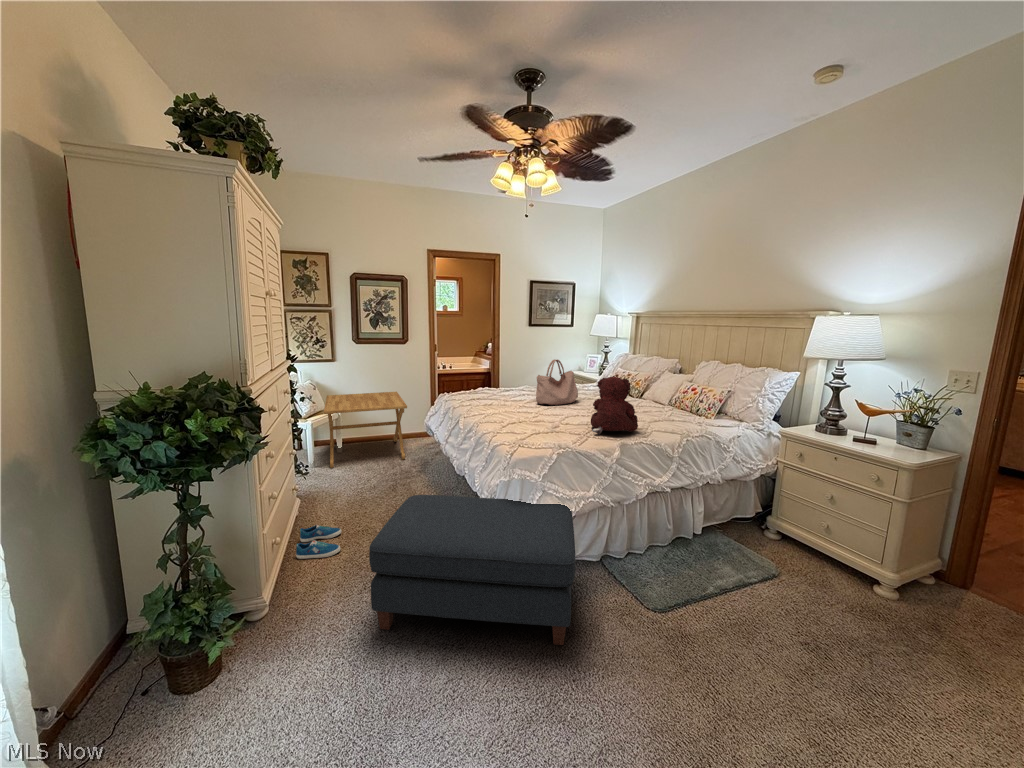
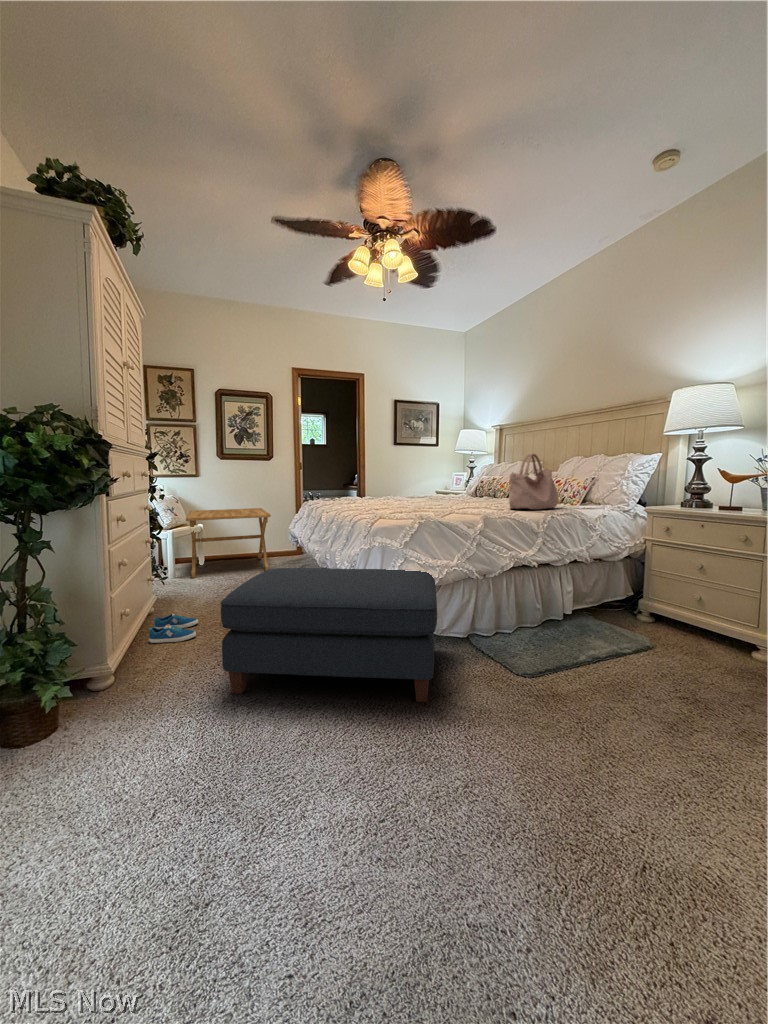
handbag: present [536,359,578,405] -> present [509,453,558,510]
teddy bear: present [591,376,638,435] -> none [453,455,501,512]

